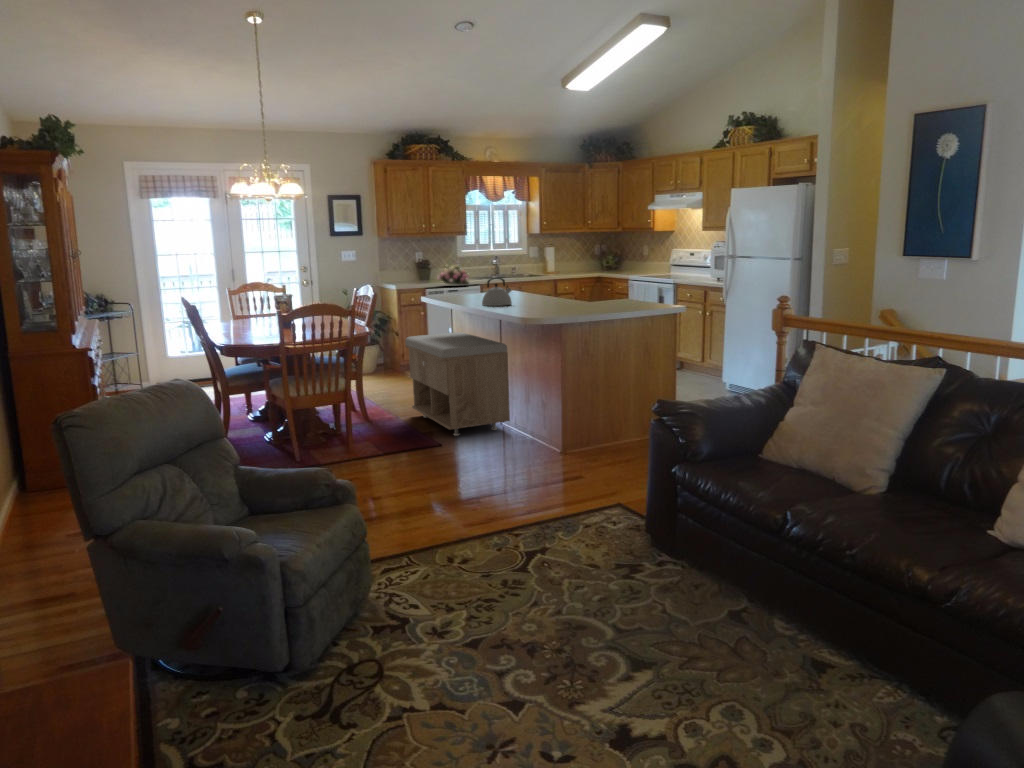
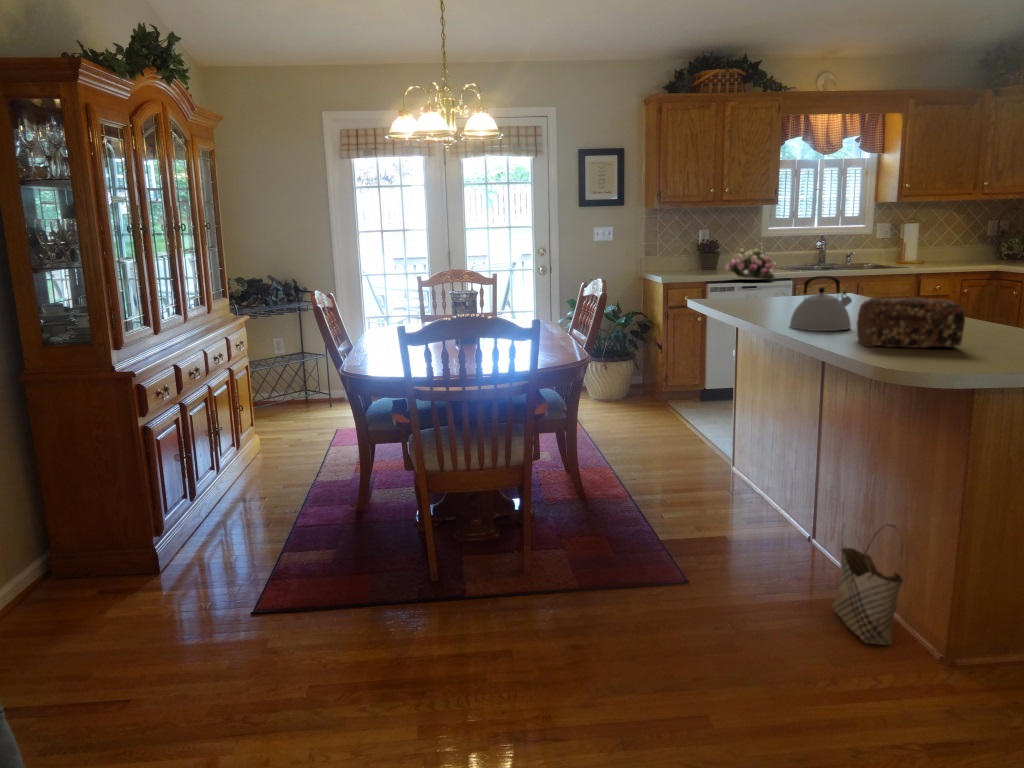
bread loaf: none [513,286,558,310] -> present [857,297,965,348]
storage bench: present [405,332,510,436] -> none [650,365,834,564]
woven basket: none [513,394,542,450] -> present [832,524,903,645]

